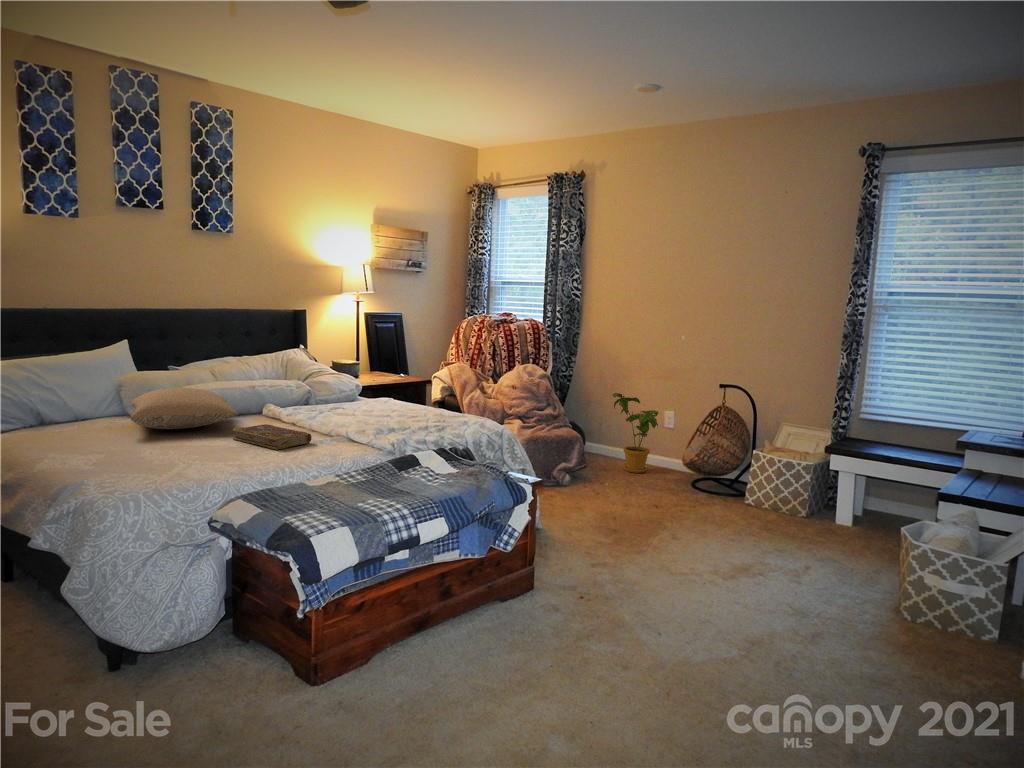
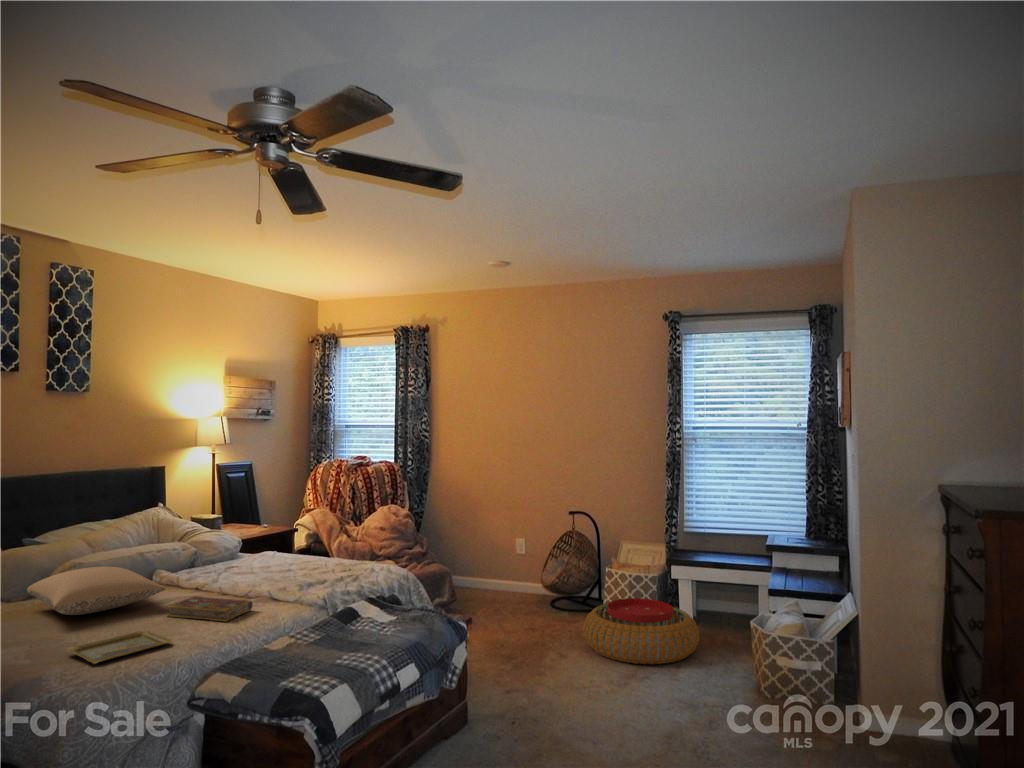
house plant: present [612,393,658,473] -> none [475,527,519,601]
tray: none [114,448,209,470] -> present [68,631,172,663]
pouf: none [702,484,845,562] -> present [583,598,699,664]

